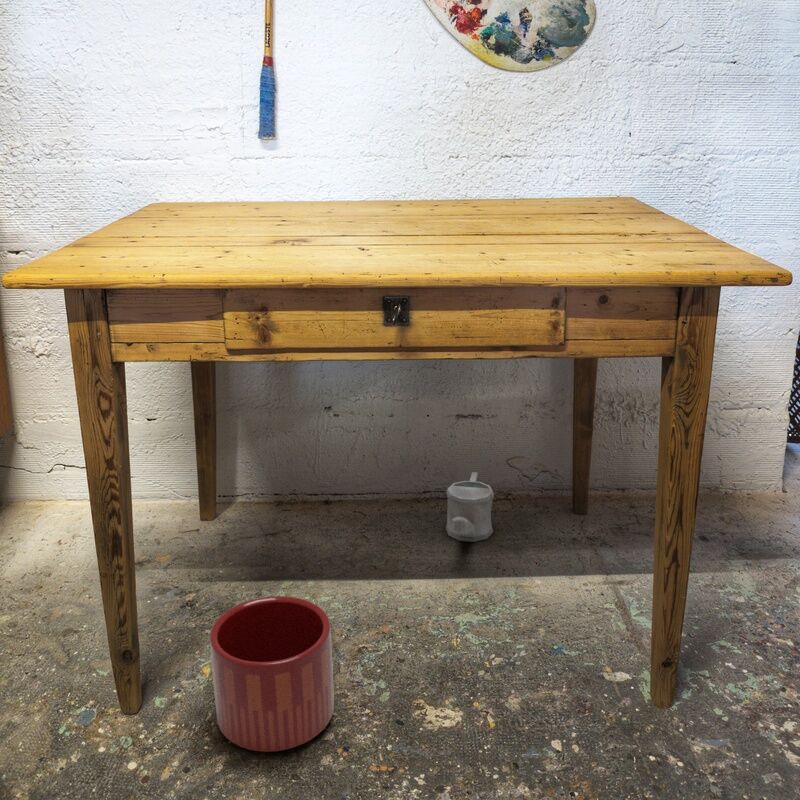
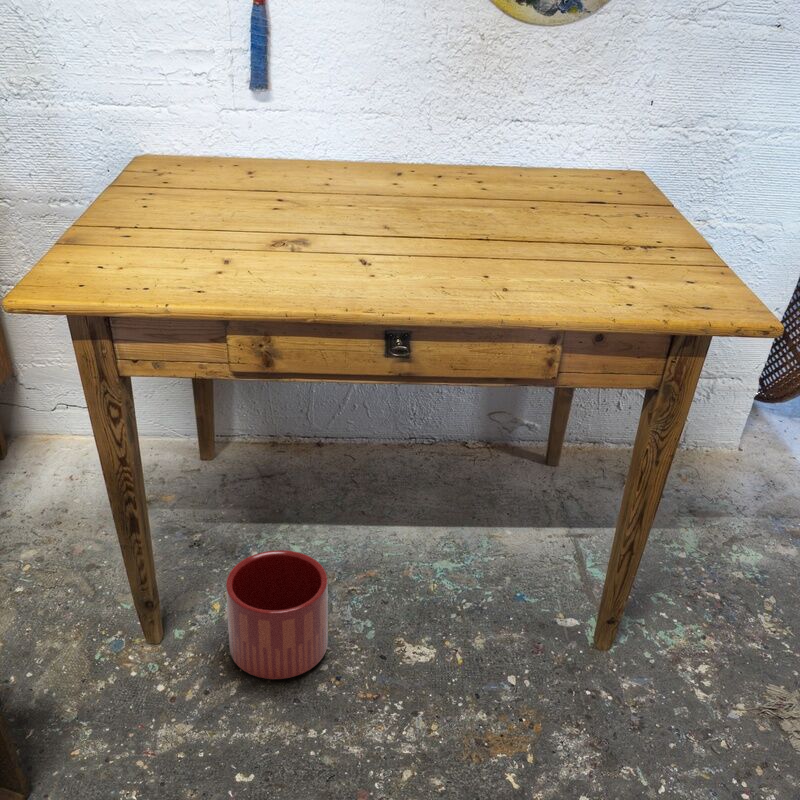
watering can: present [446,472,494,542] -> none [427,424,473,491]

